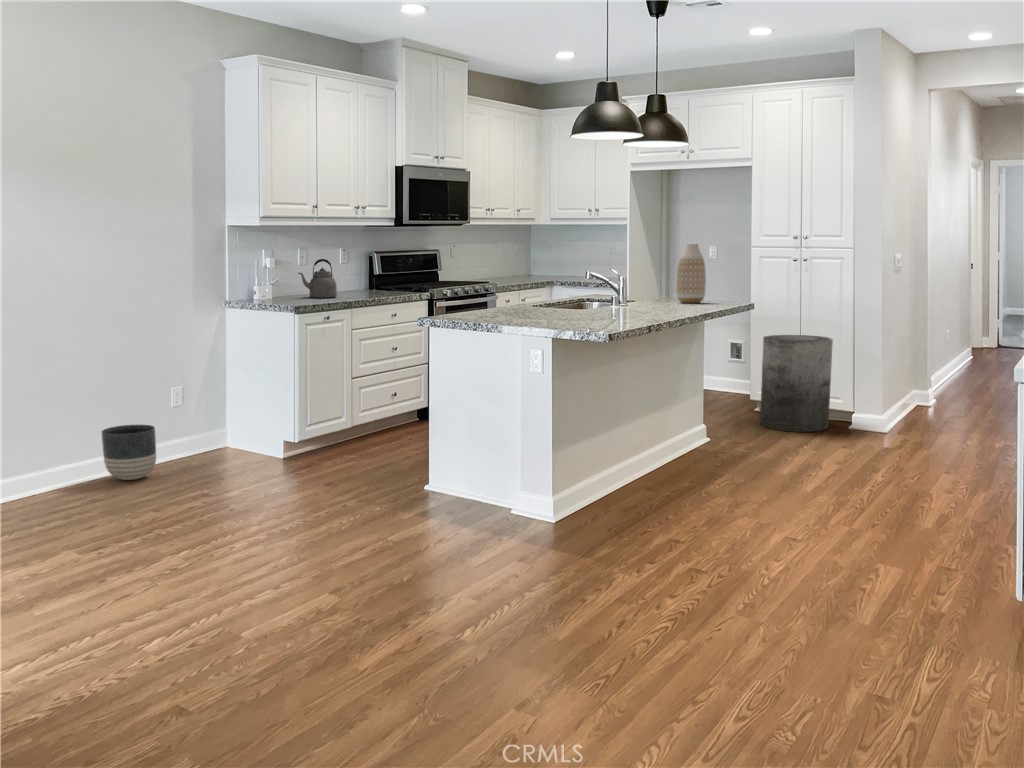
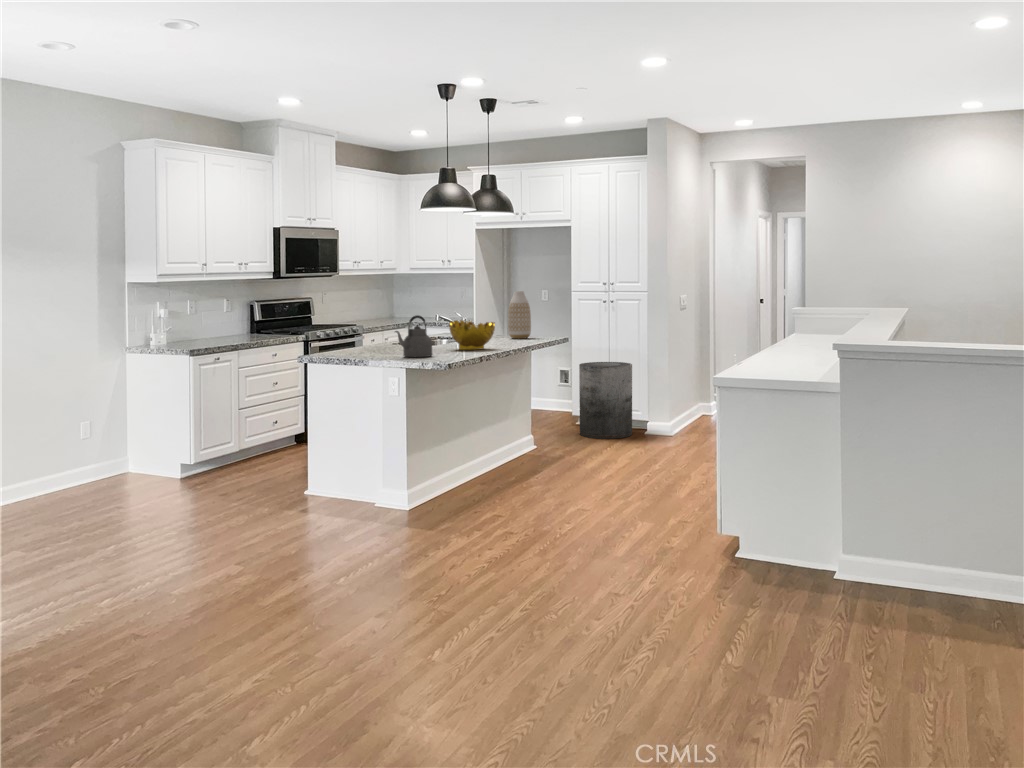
kettle: present [298,259,337,298] -> present [395,315,432,357]
decorative bowl: none [608,277,667,315] -> present [449,320,495,350]
planter: present [101,425,156,480] -> none [20,454,70,501]

